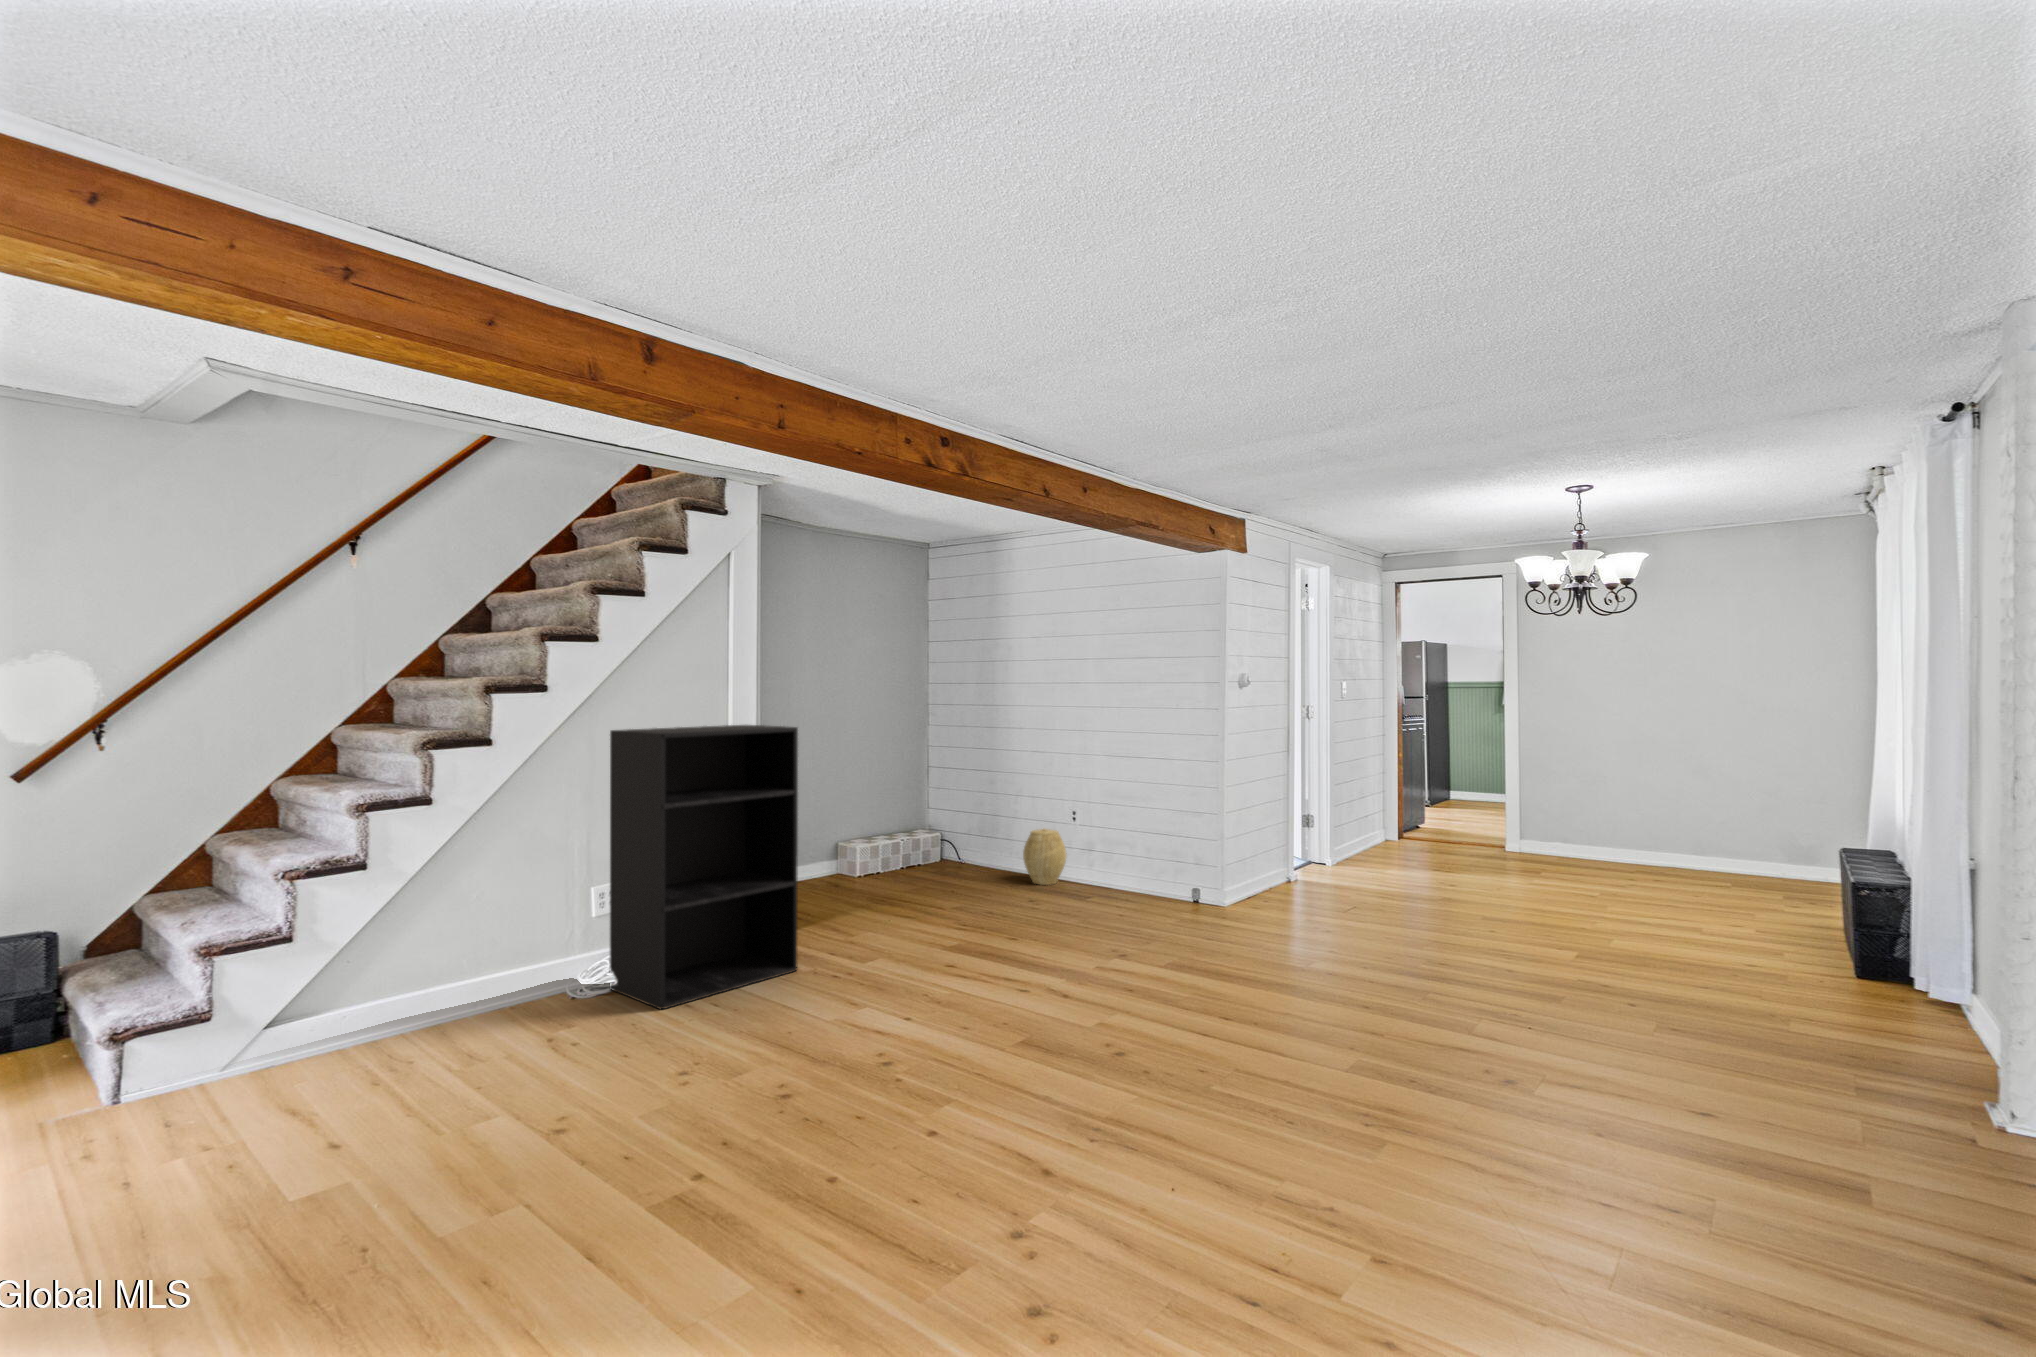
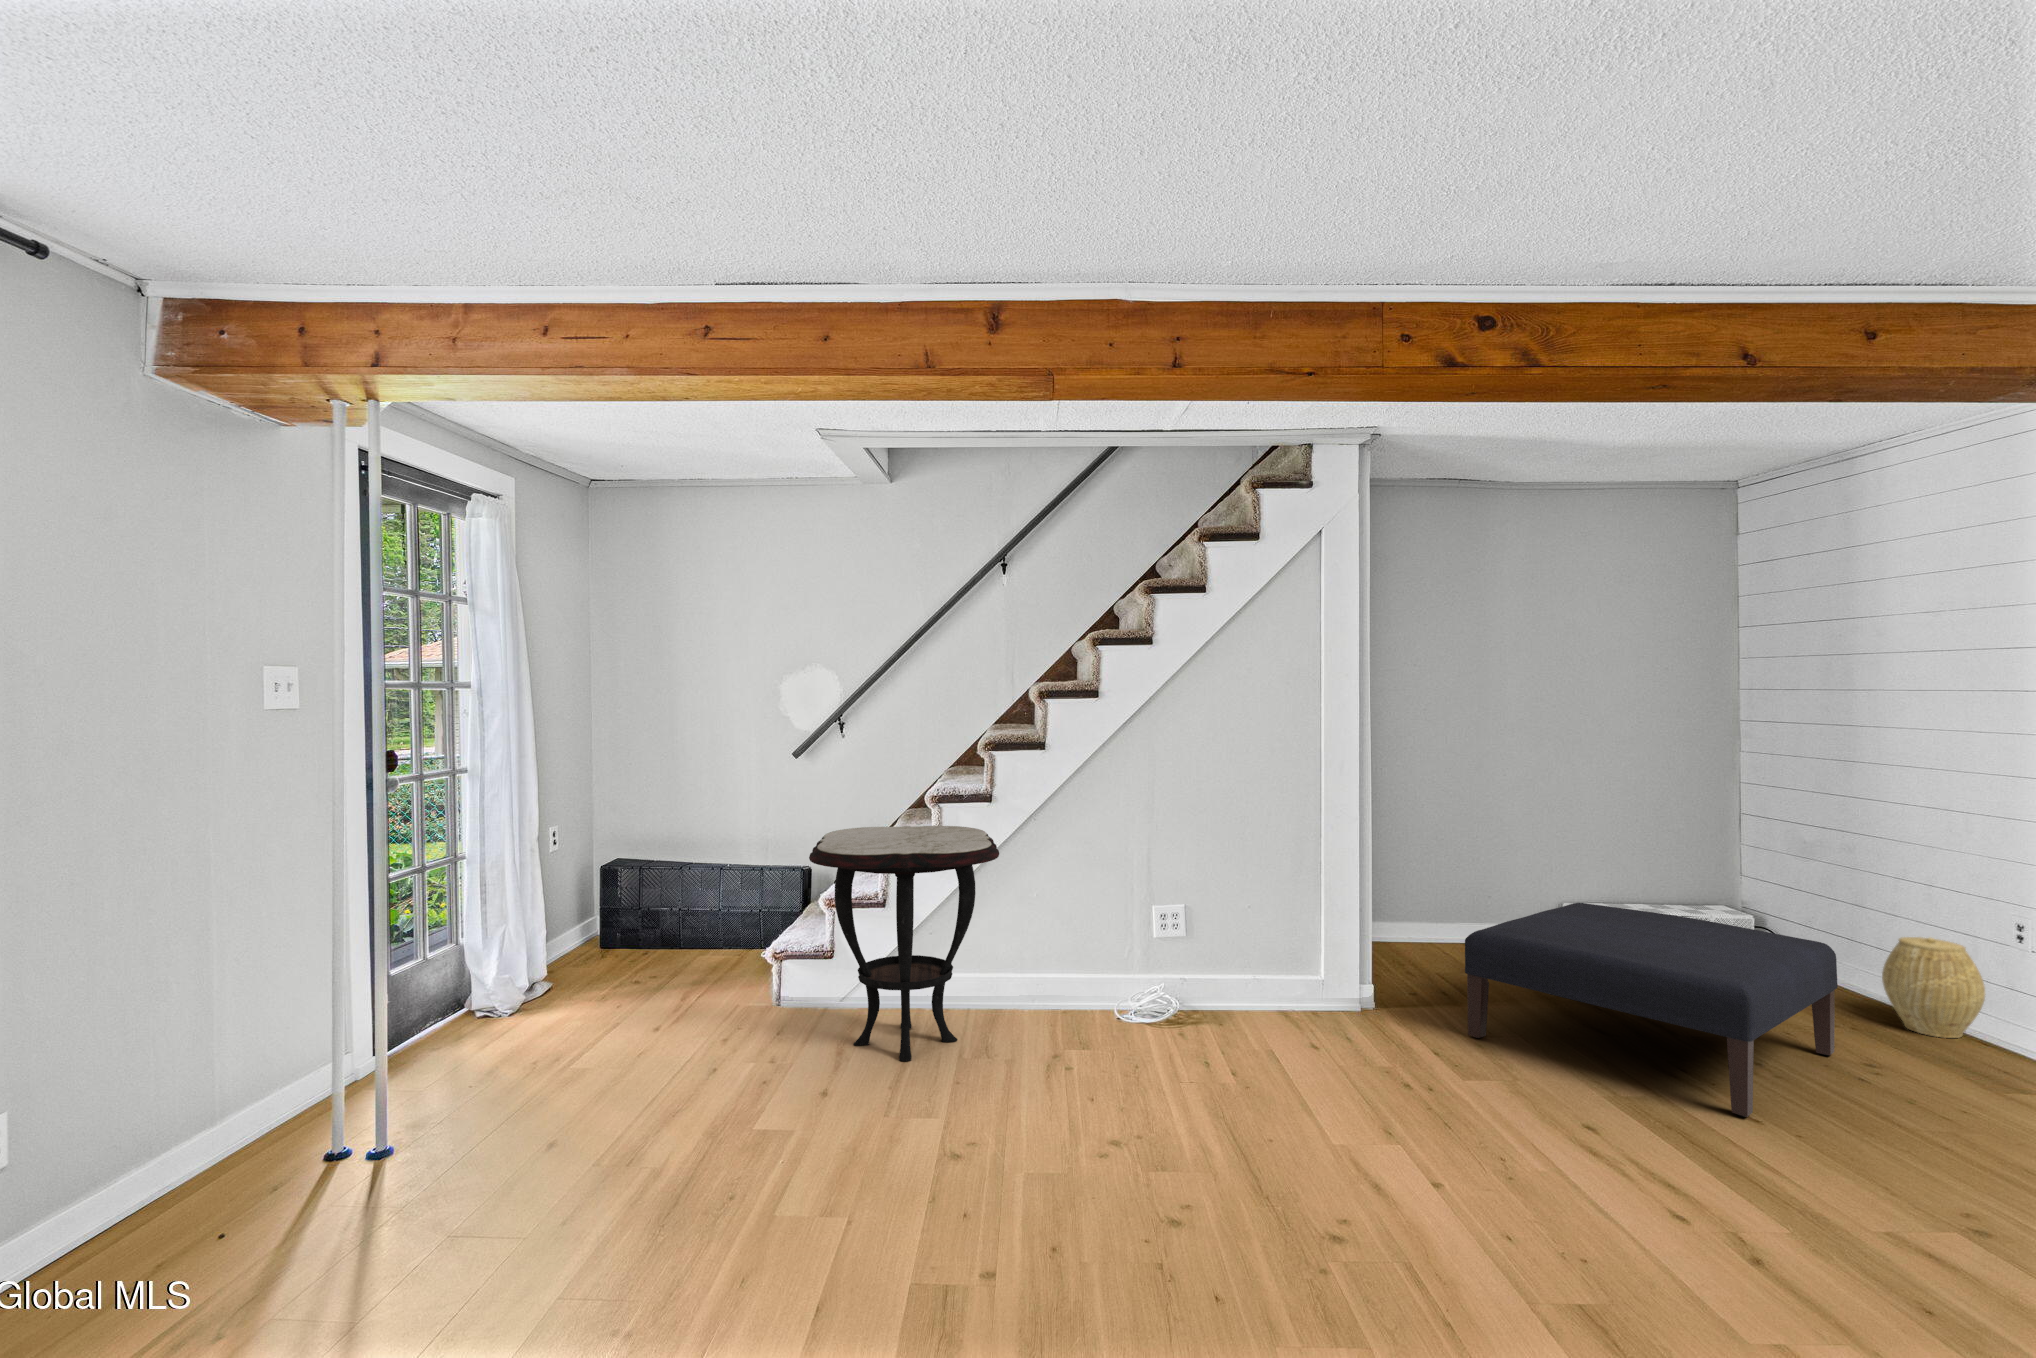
bookshelf: present [610,725,798,1009] -> none [1157,739,1366,1057]
side table: none [228,834,504,1101] -> present [809,826,999,1061]
ottoman: none [842,835,1022,943] -> present [1465,903,1838,1117]

